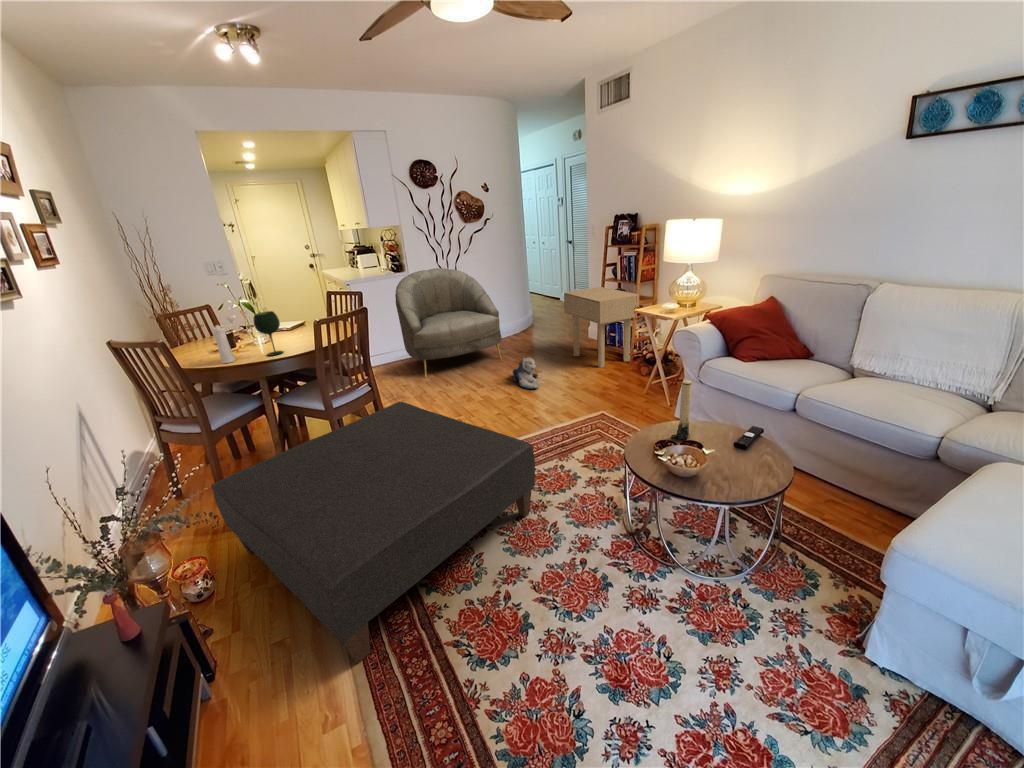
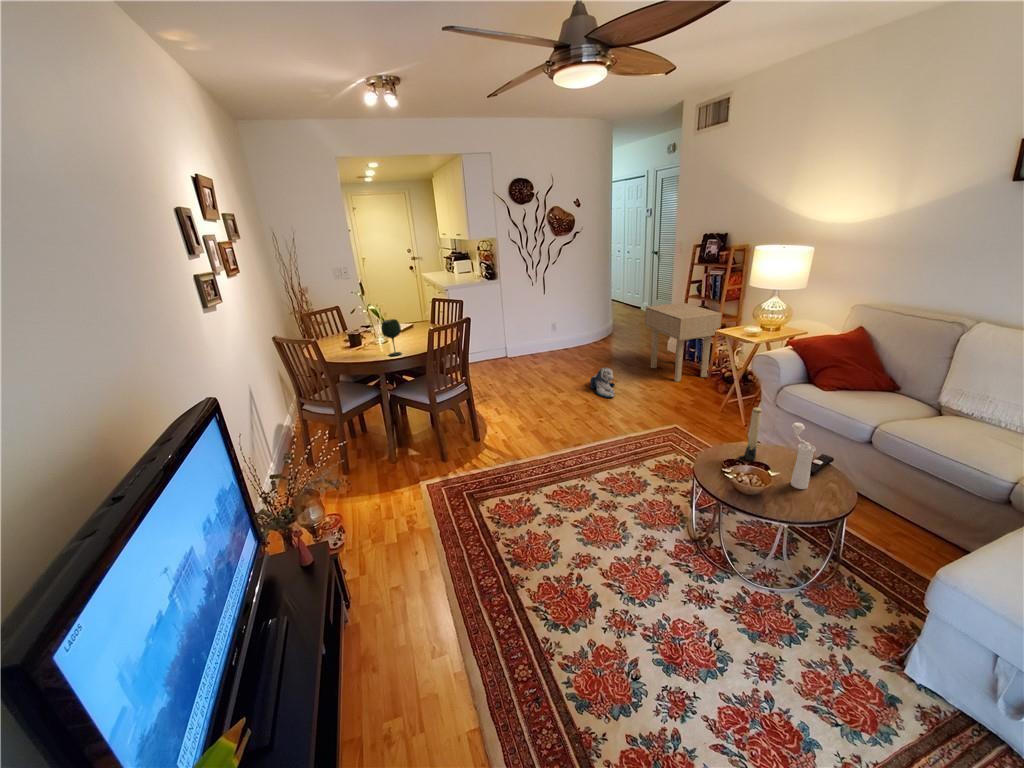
armchair: present [395,268,502,378] -> none [488,278,581,379]
pepper mill: present [211,315,236,363] -> present [791,423,816,489]
ottoman: present [211,402,535,663] -> none [348,402,610,612]

